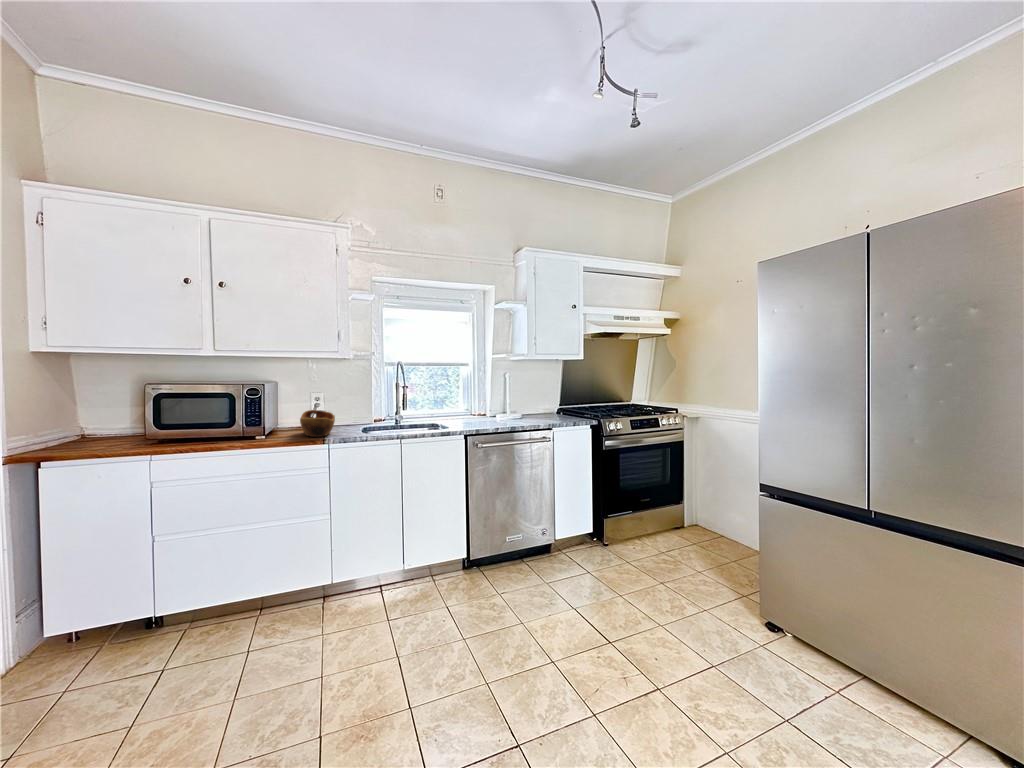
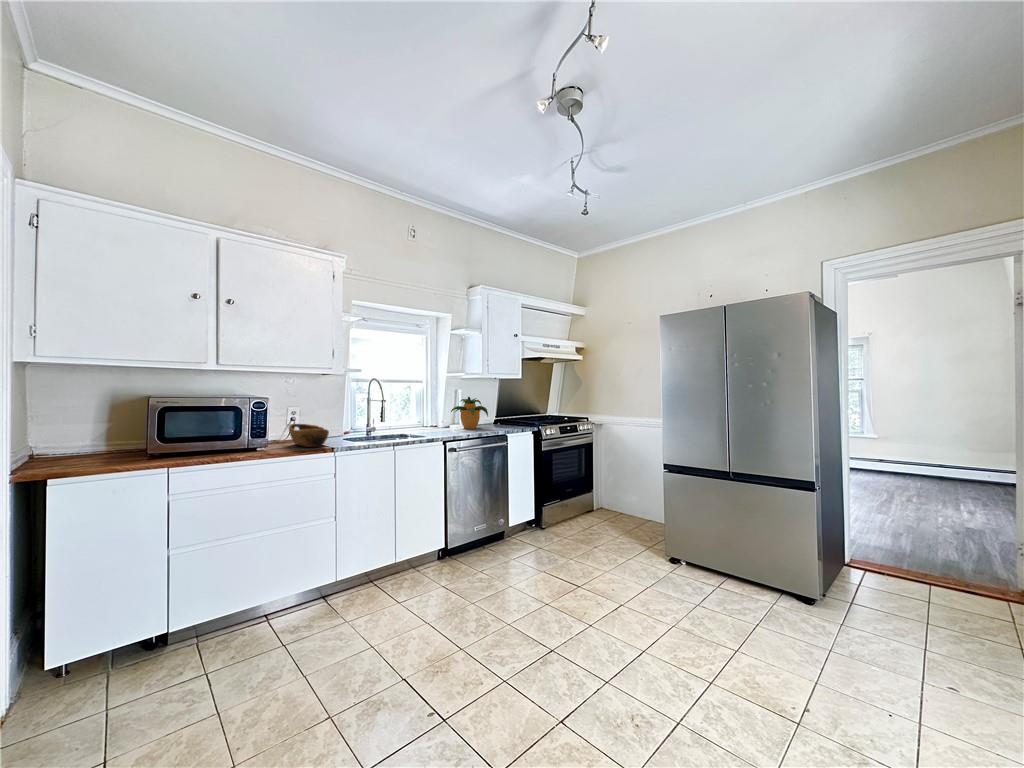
potted plant: none [490,382,535,420] -> present [451,397,488,429]

